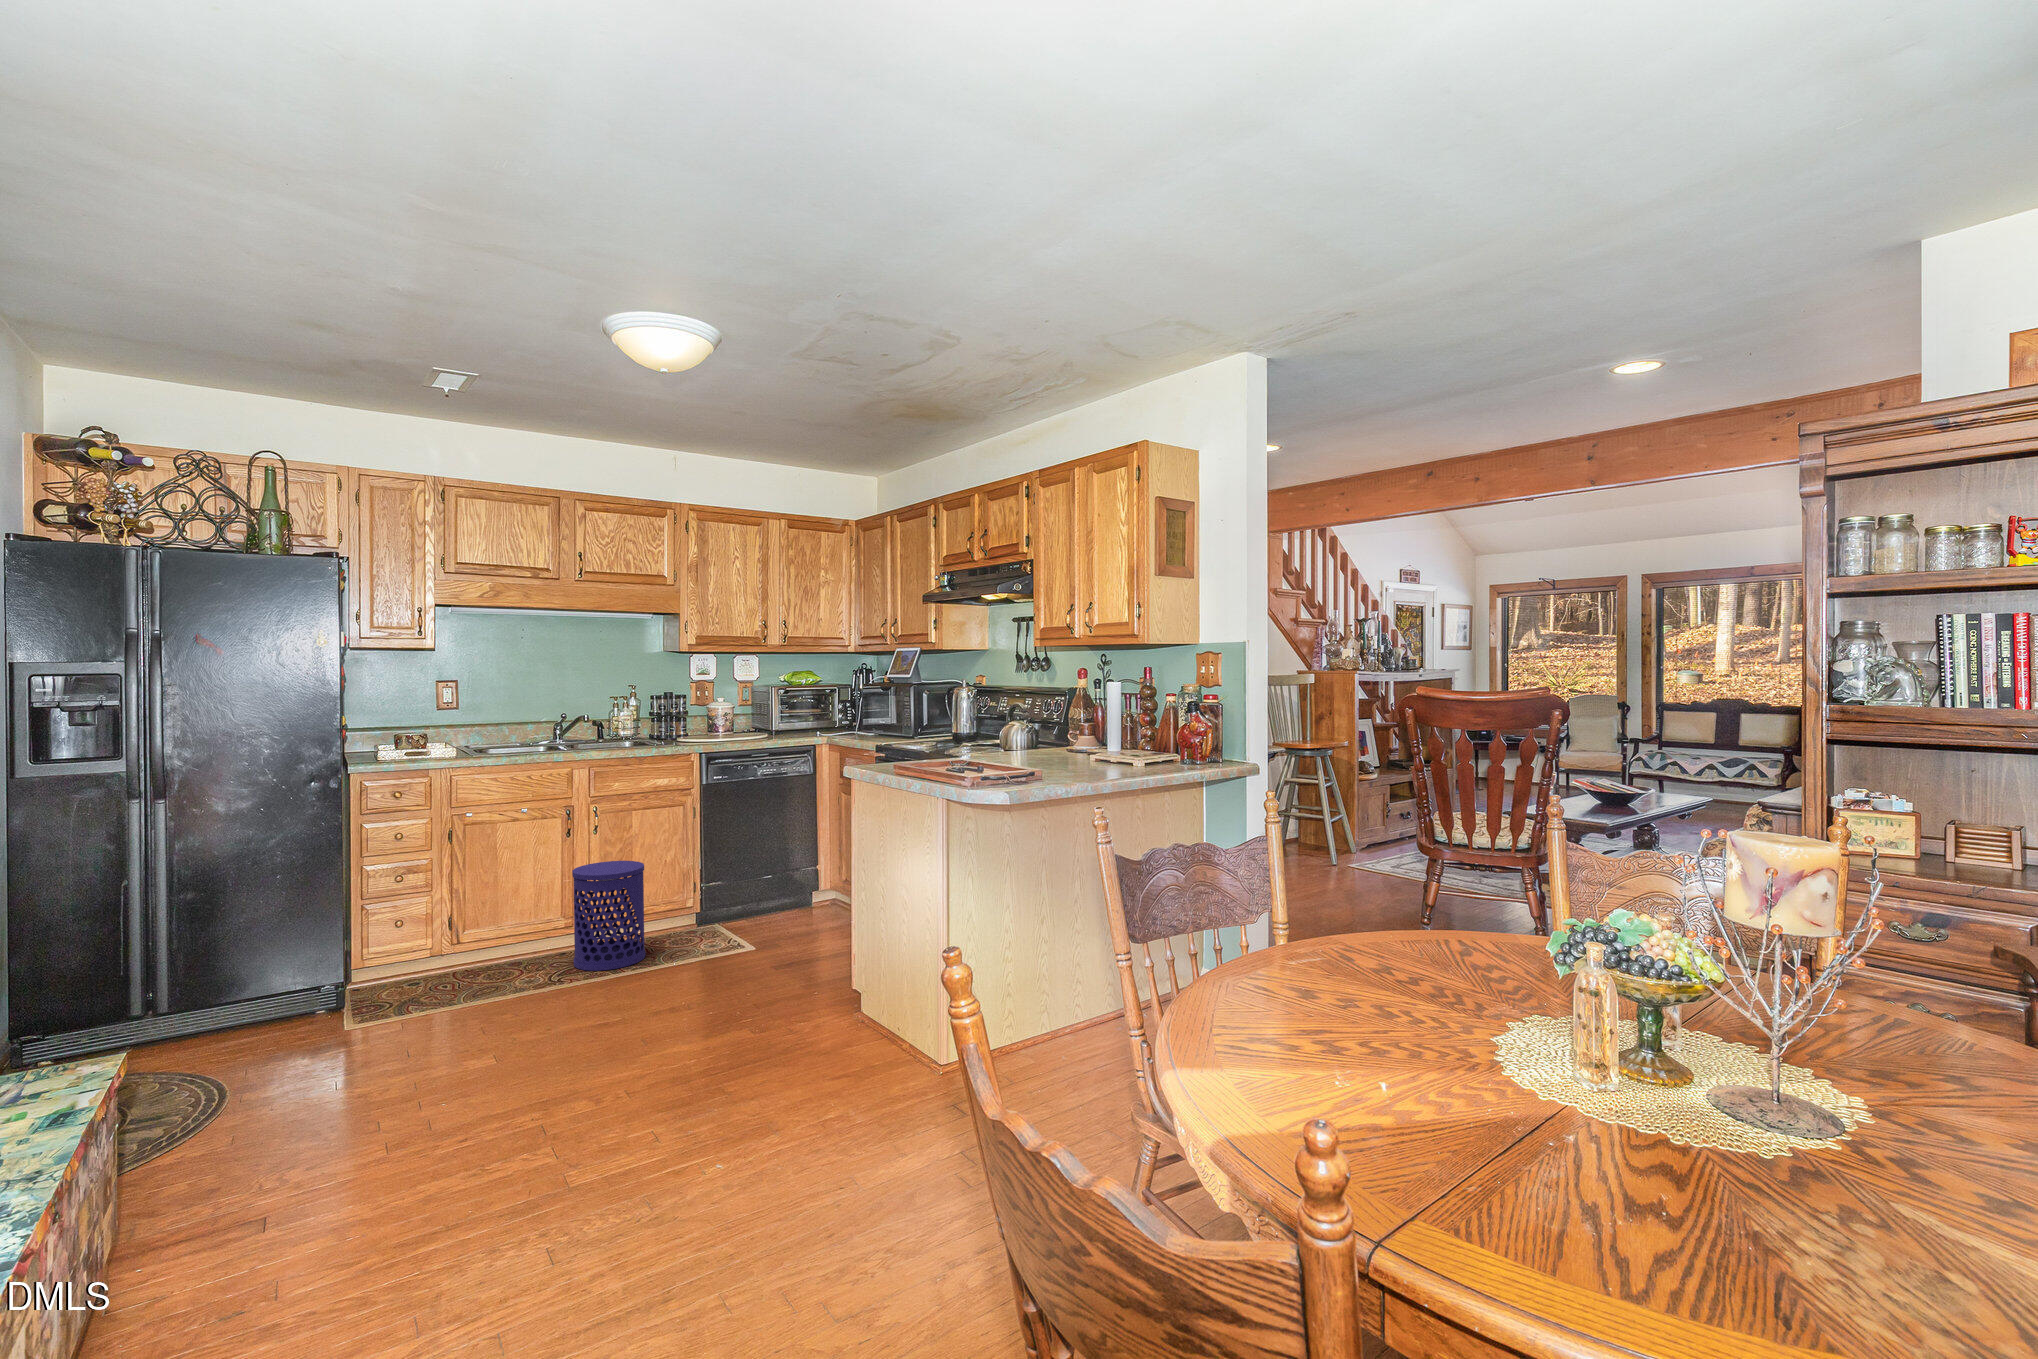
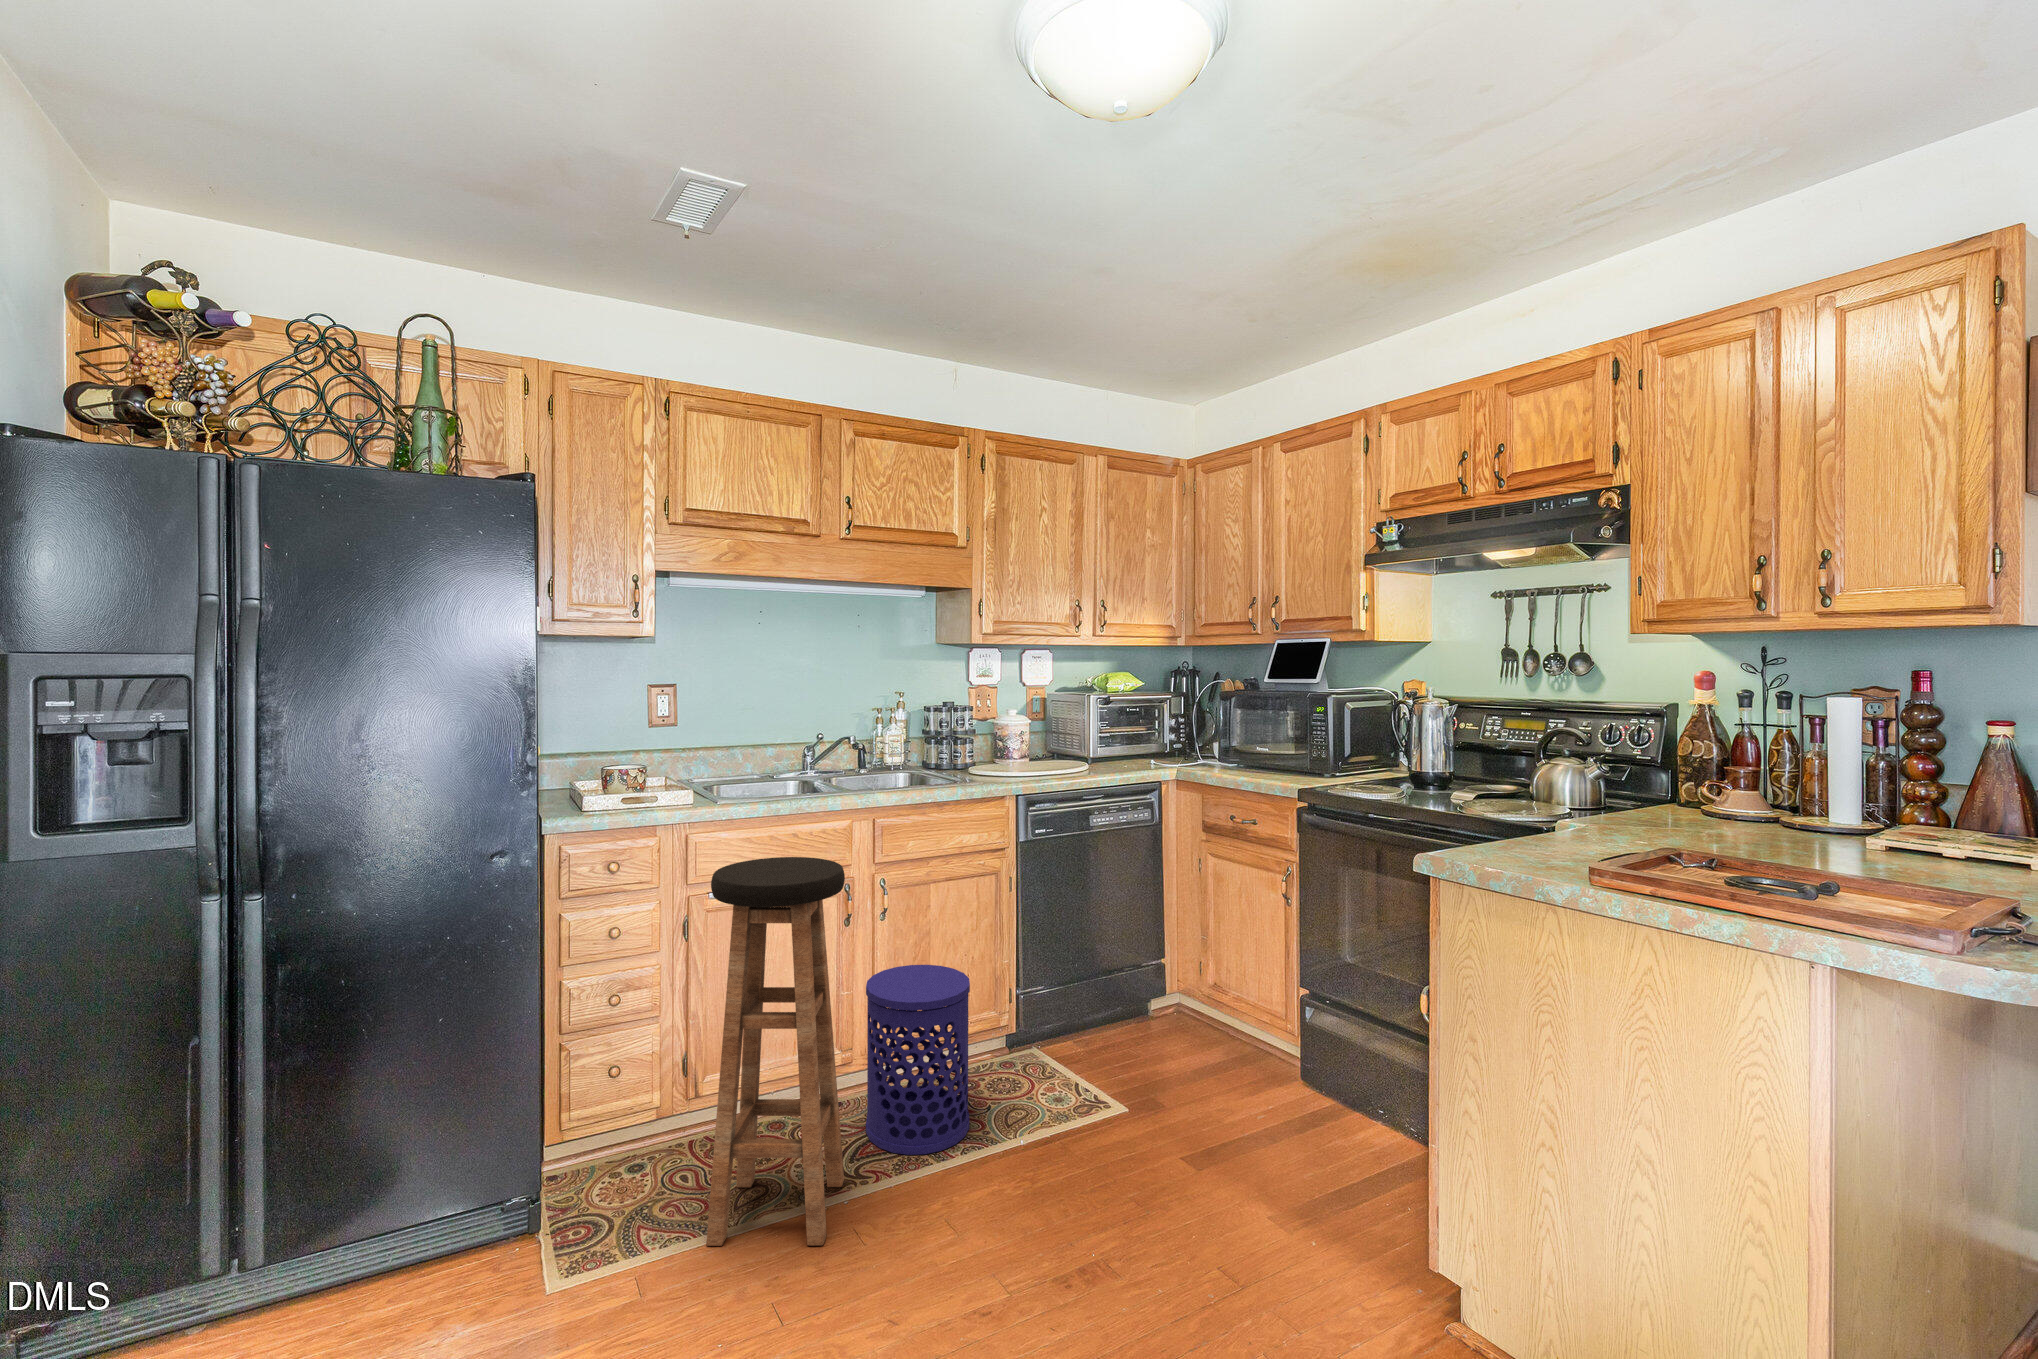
bar stool: none [449,784,548,1007] -> present [706,857,845,1246]

